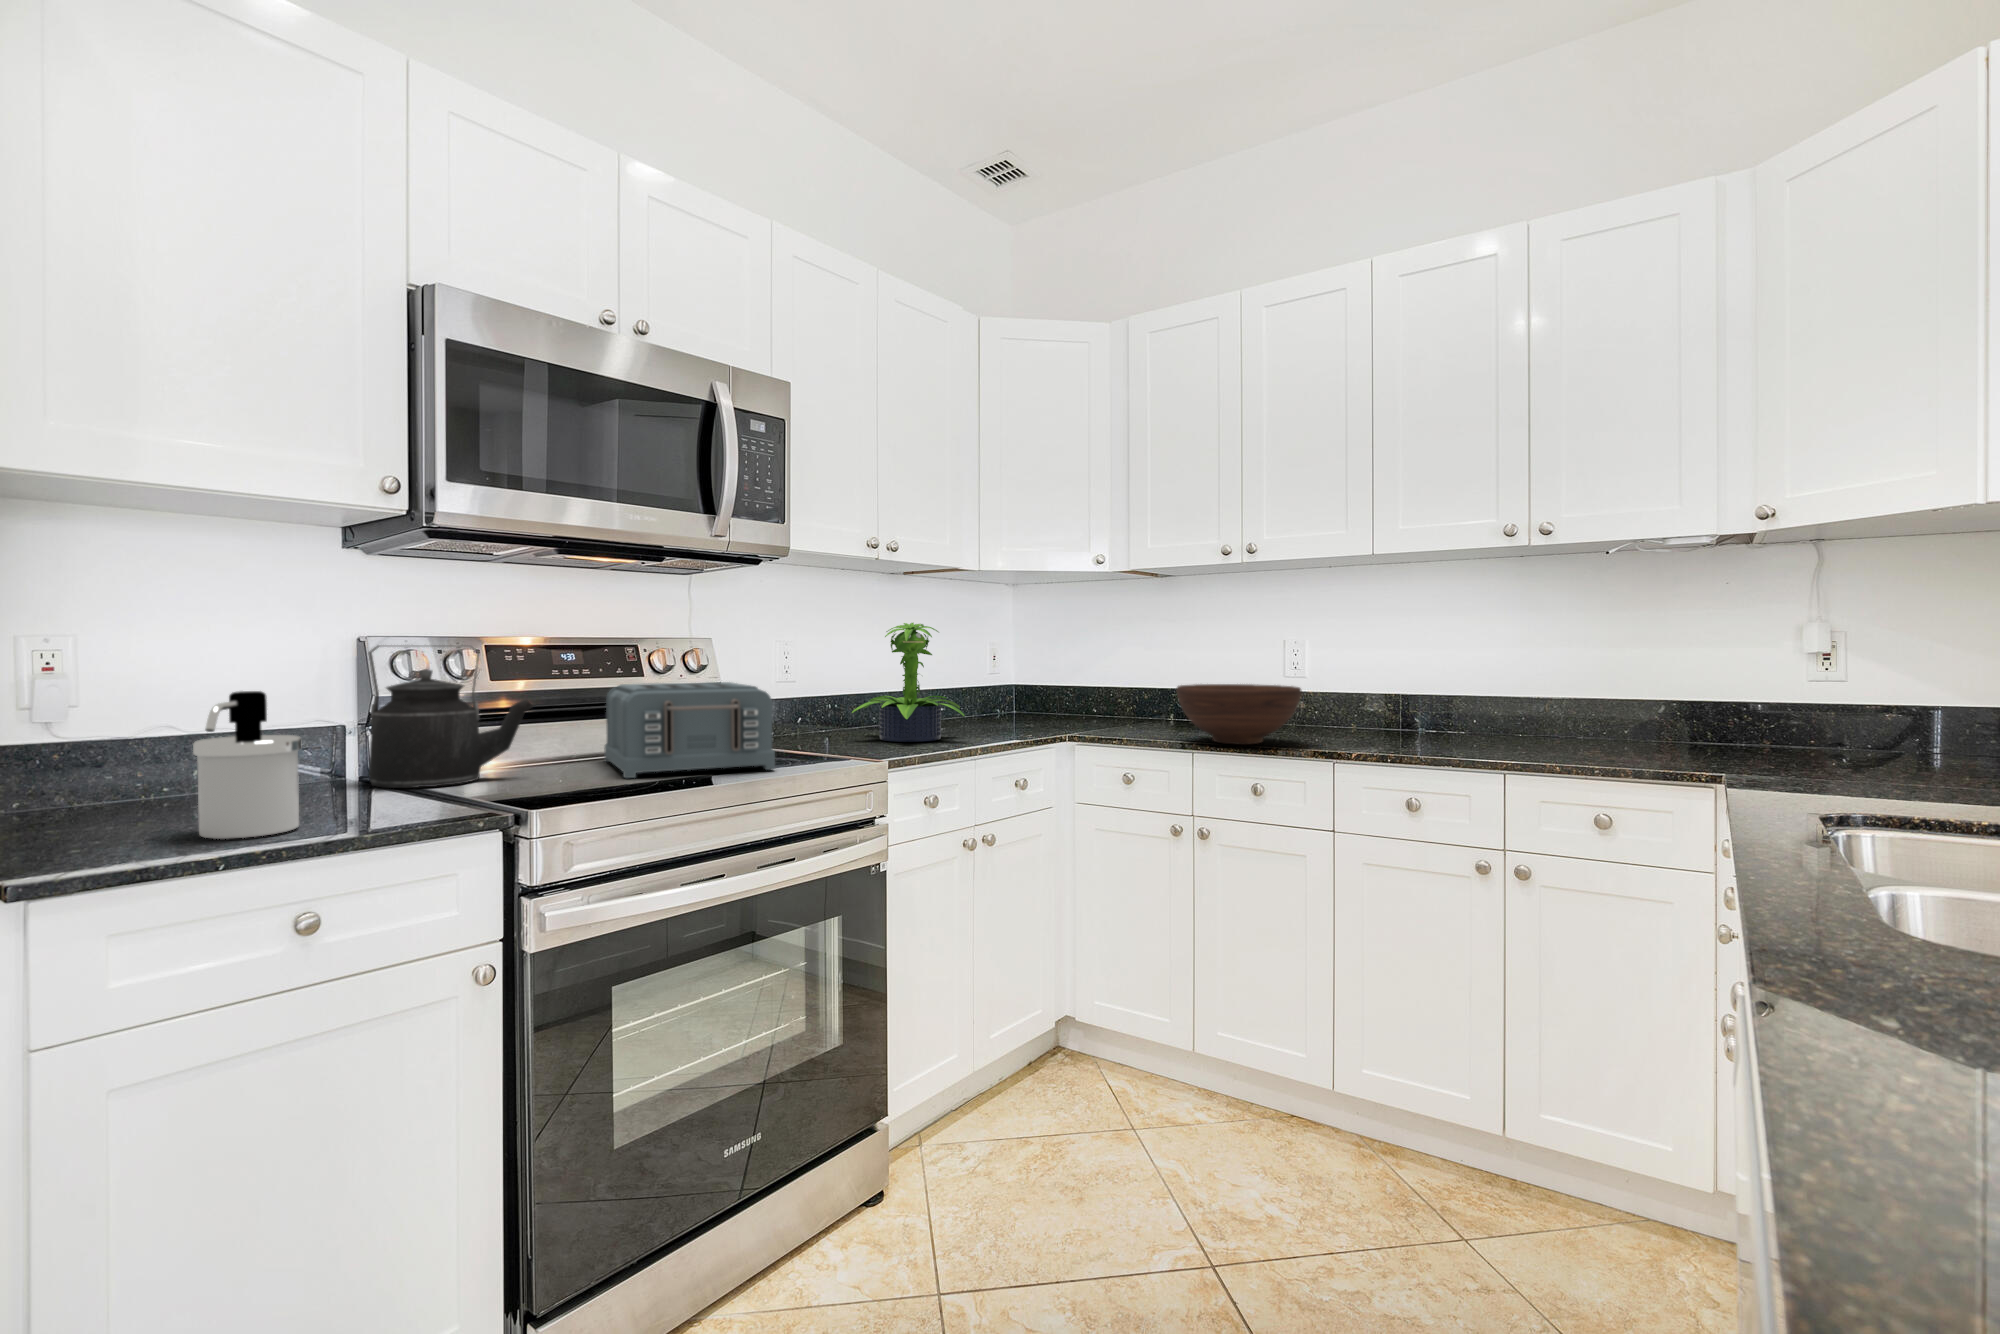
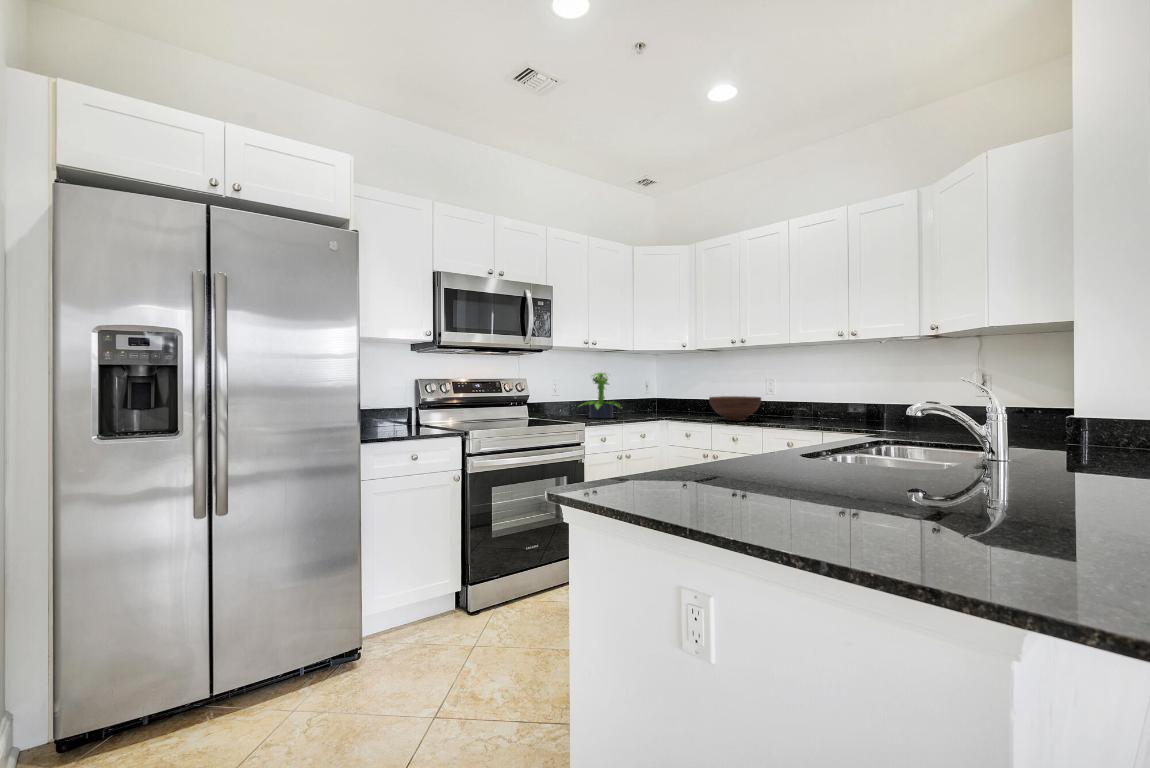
kettle: present [369,645,533,788] -> none [420,382,468,427]
toaster: present [604,682,775,778] -> none [489,395,546,426]
soap dispenser: present [193,691,302,839] -> none [384,395,410,435]

